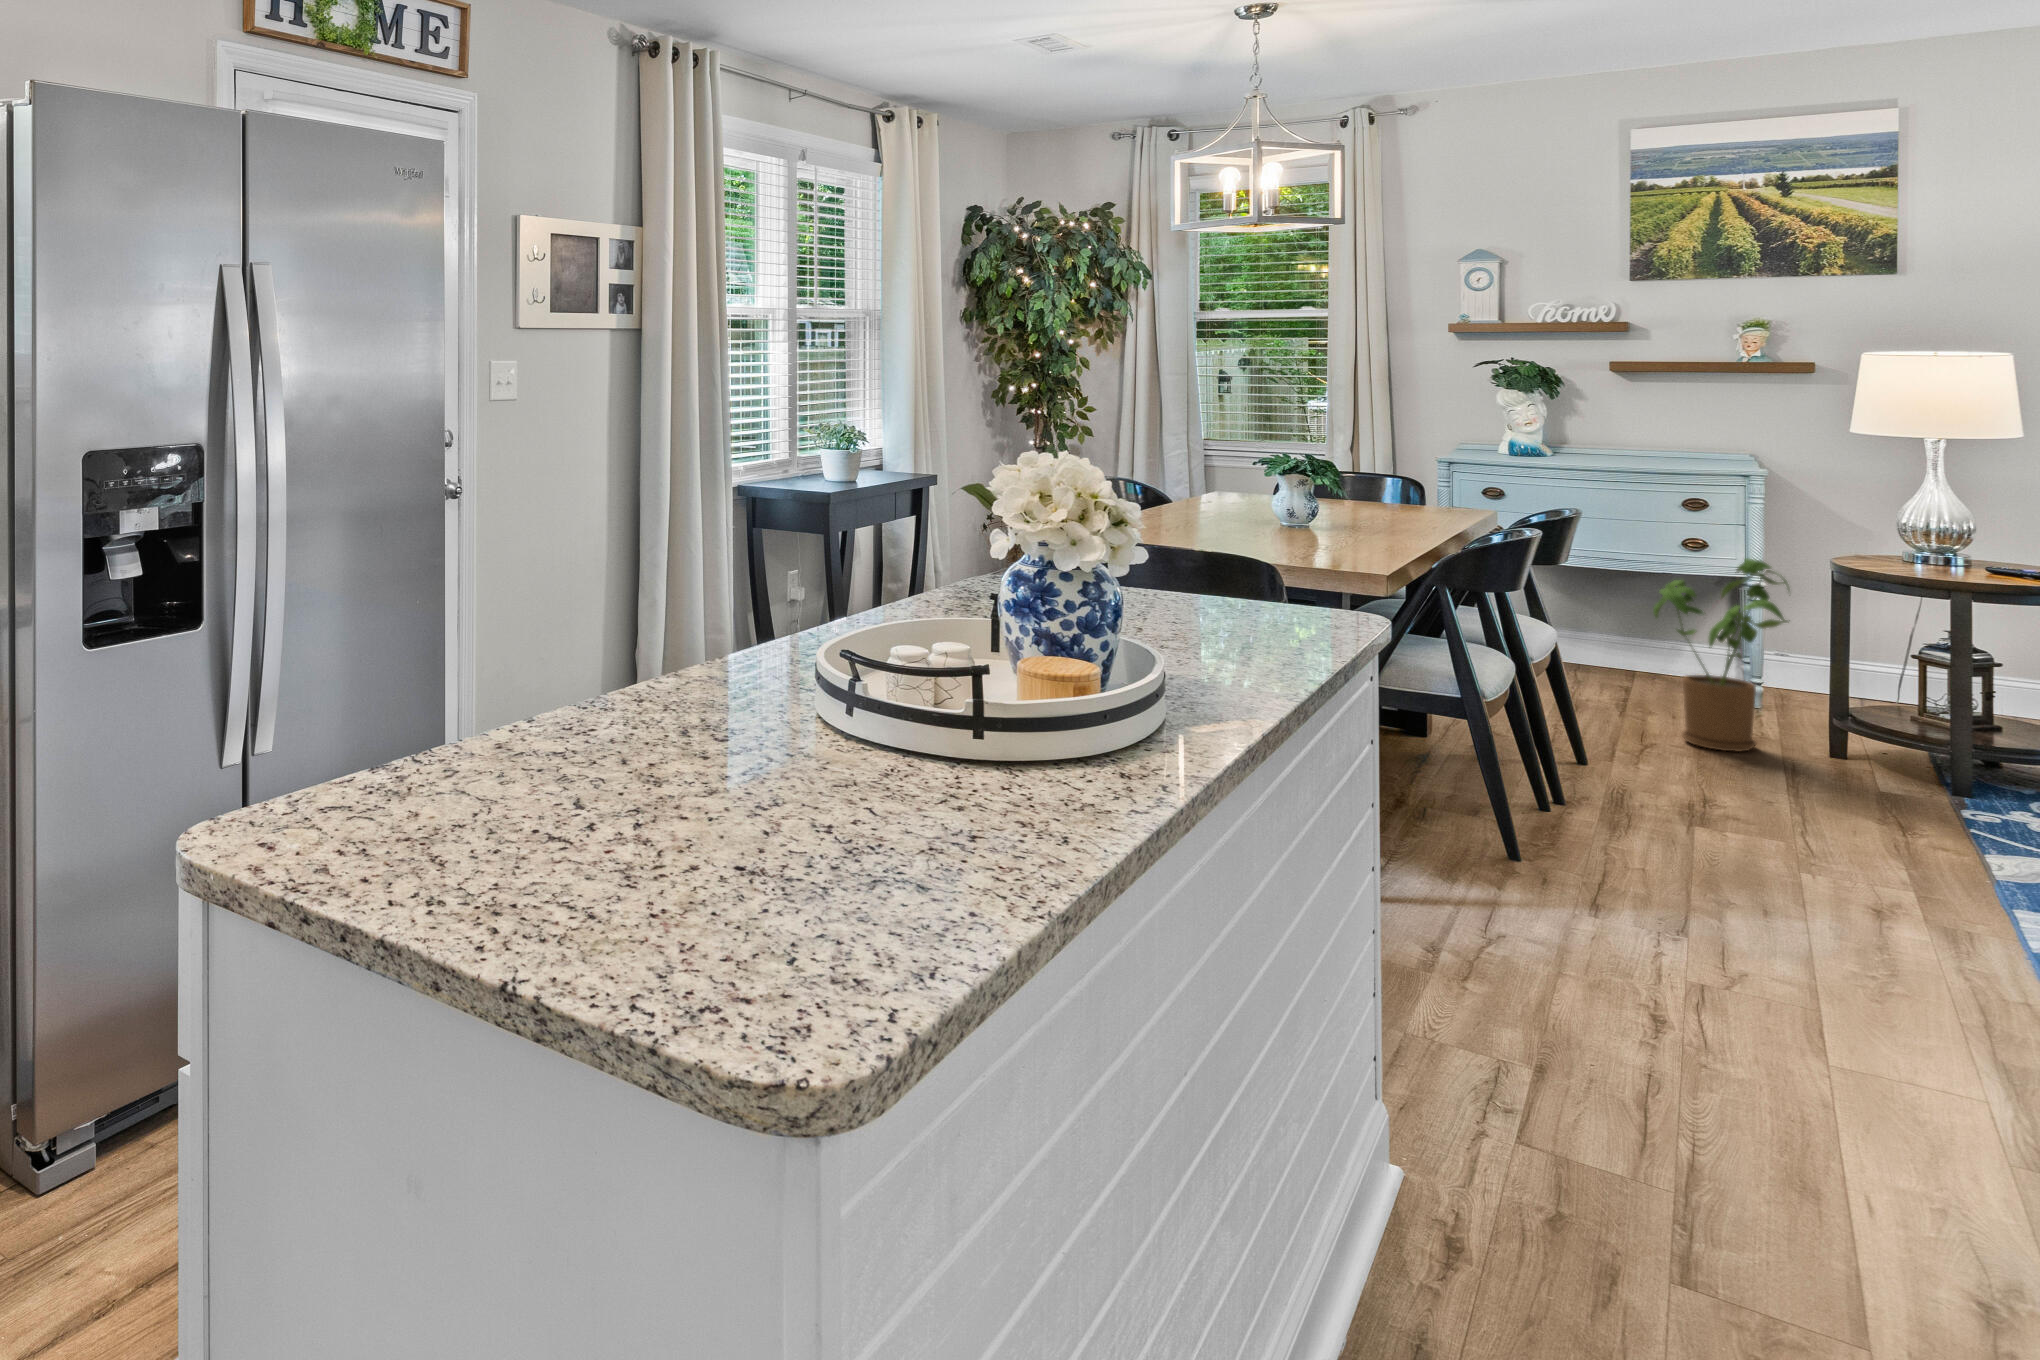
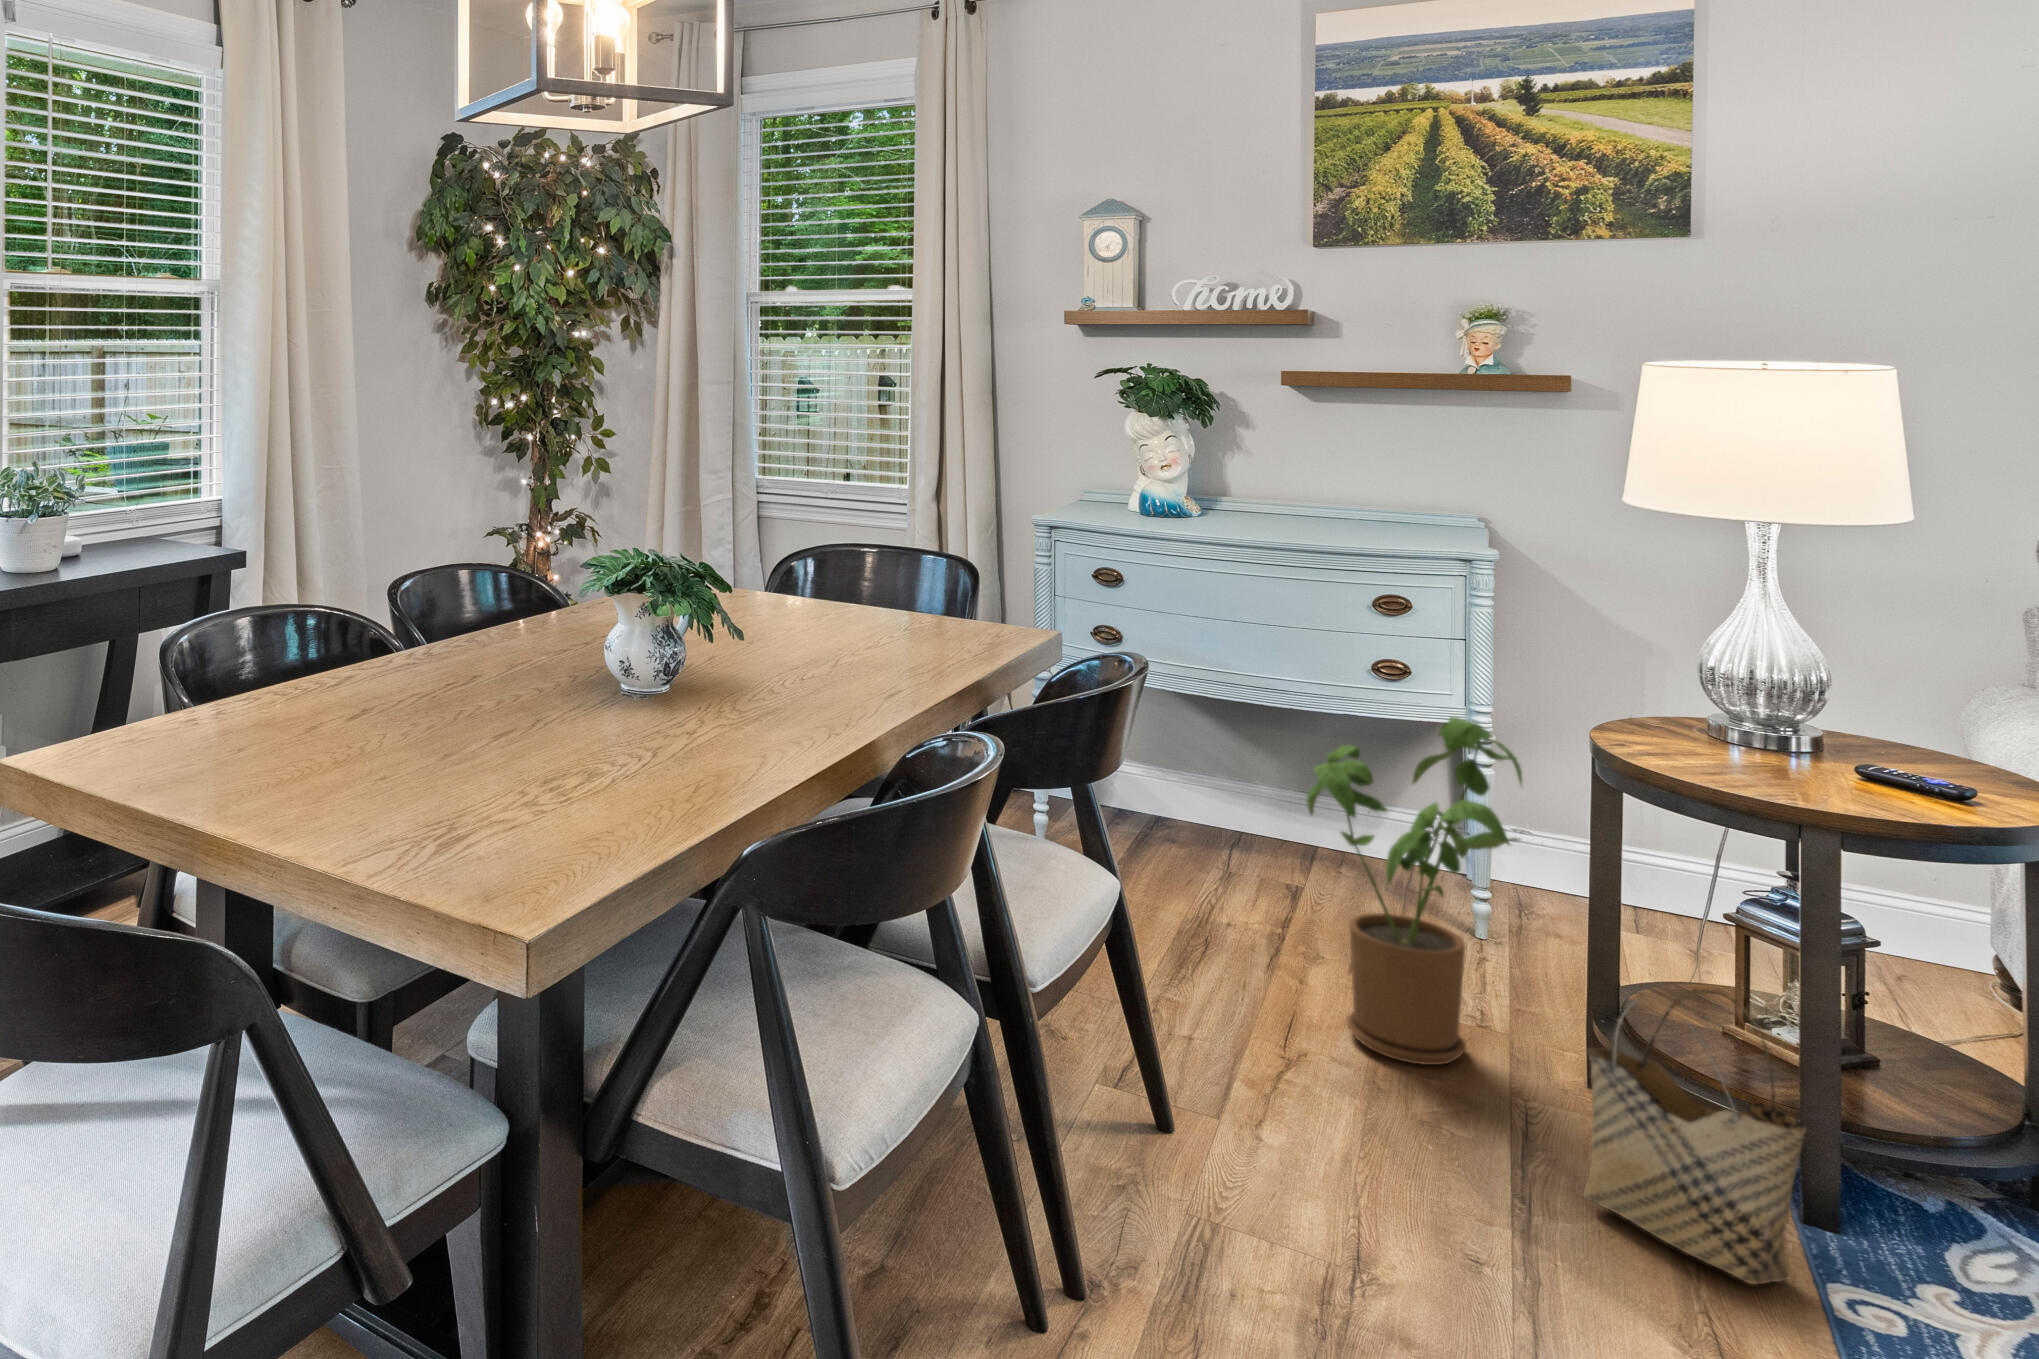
woven basket: none [1831,679,1952,814] -> present [1583,989,1807,1284]

